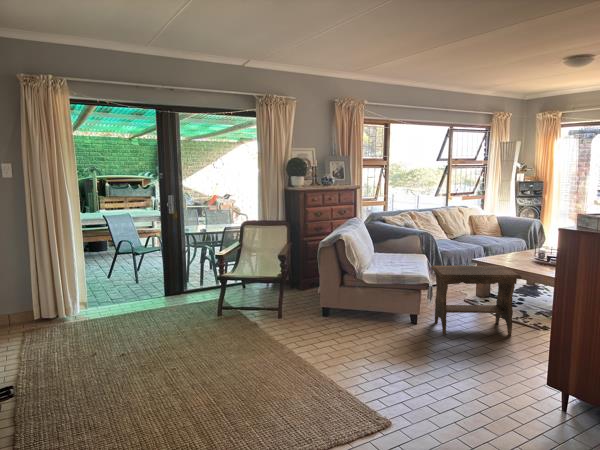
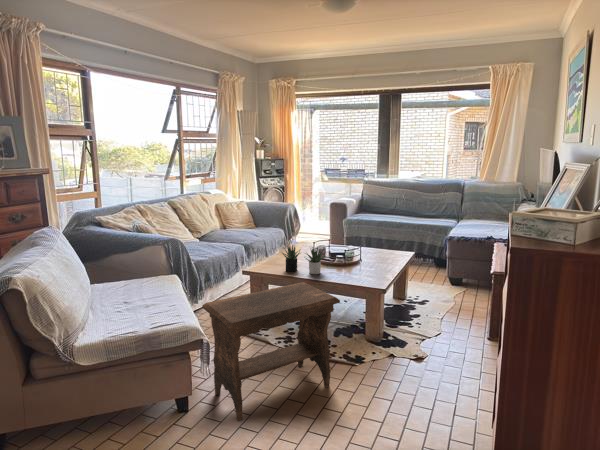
succulent plant: none [500,244,537,268] -> present [282,245,326,274]

